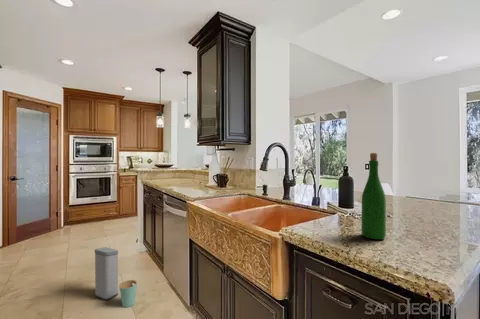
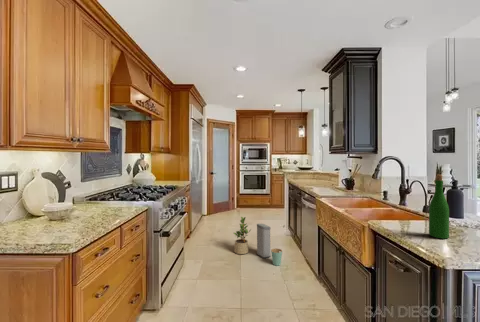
potted plant: none [49,242,85,306] -> present [234,217,248,254]

